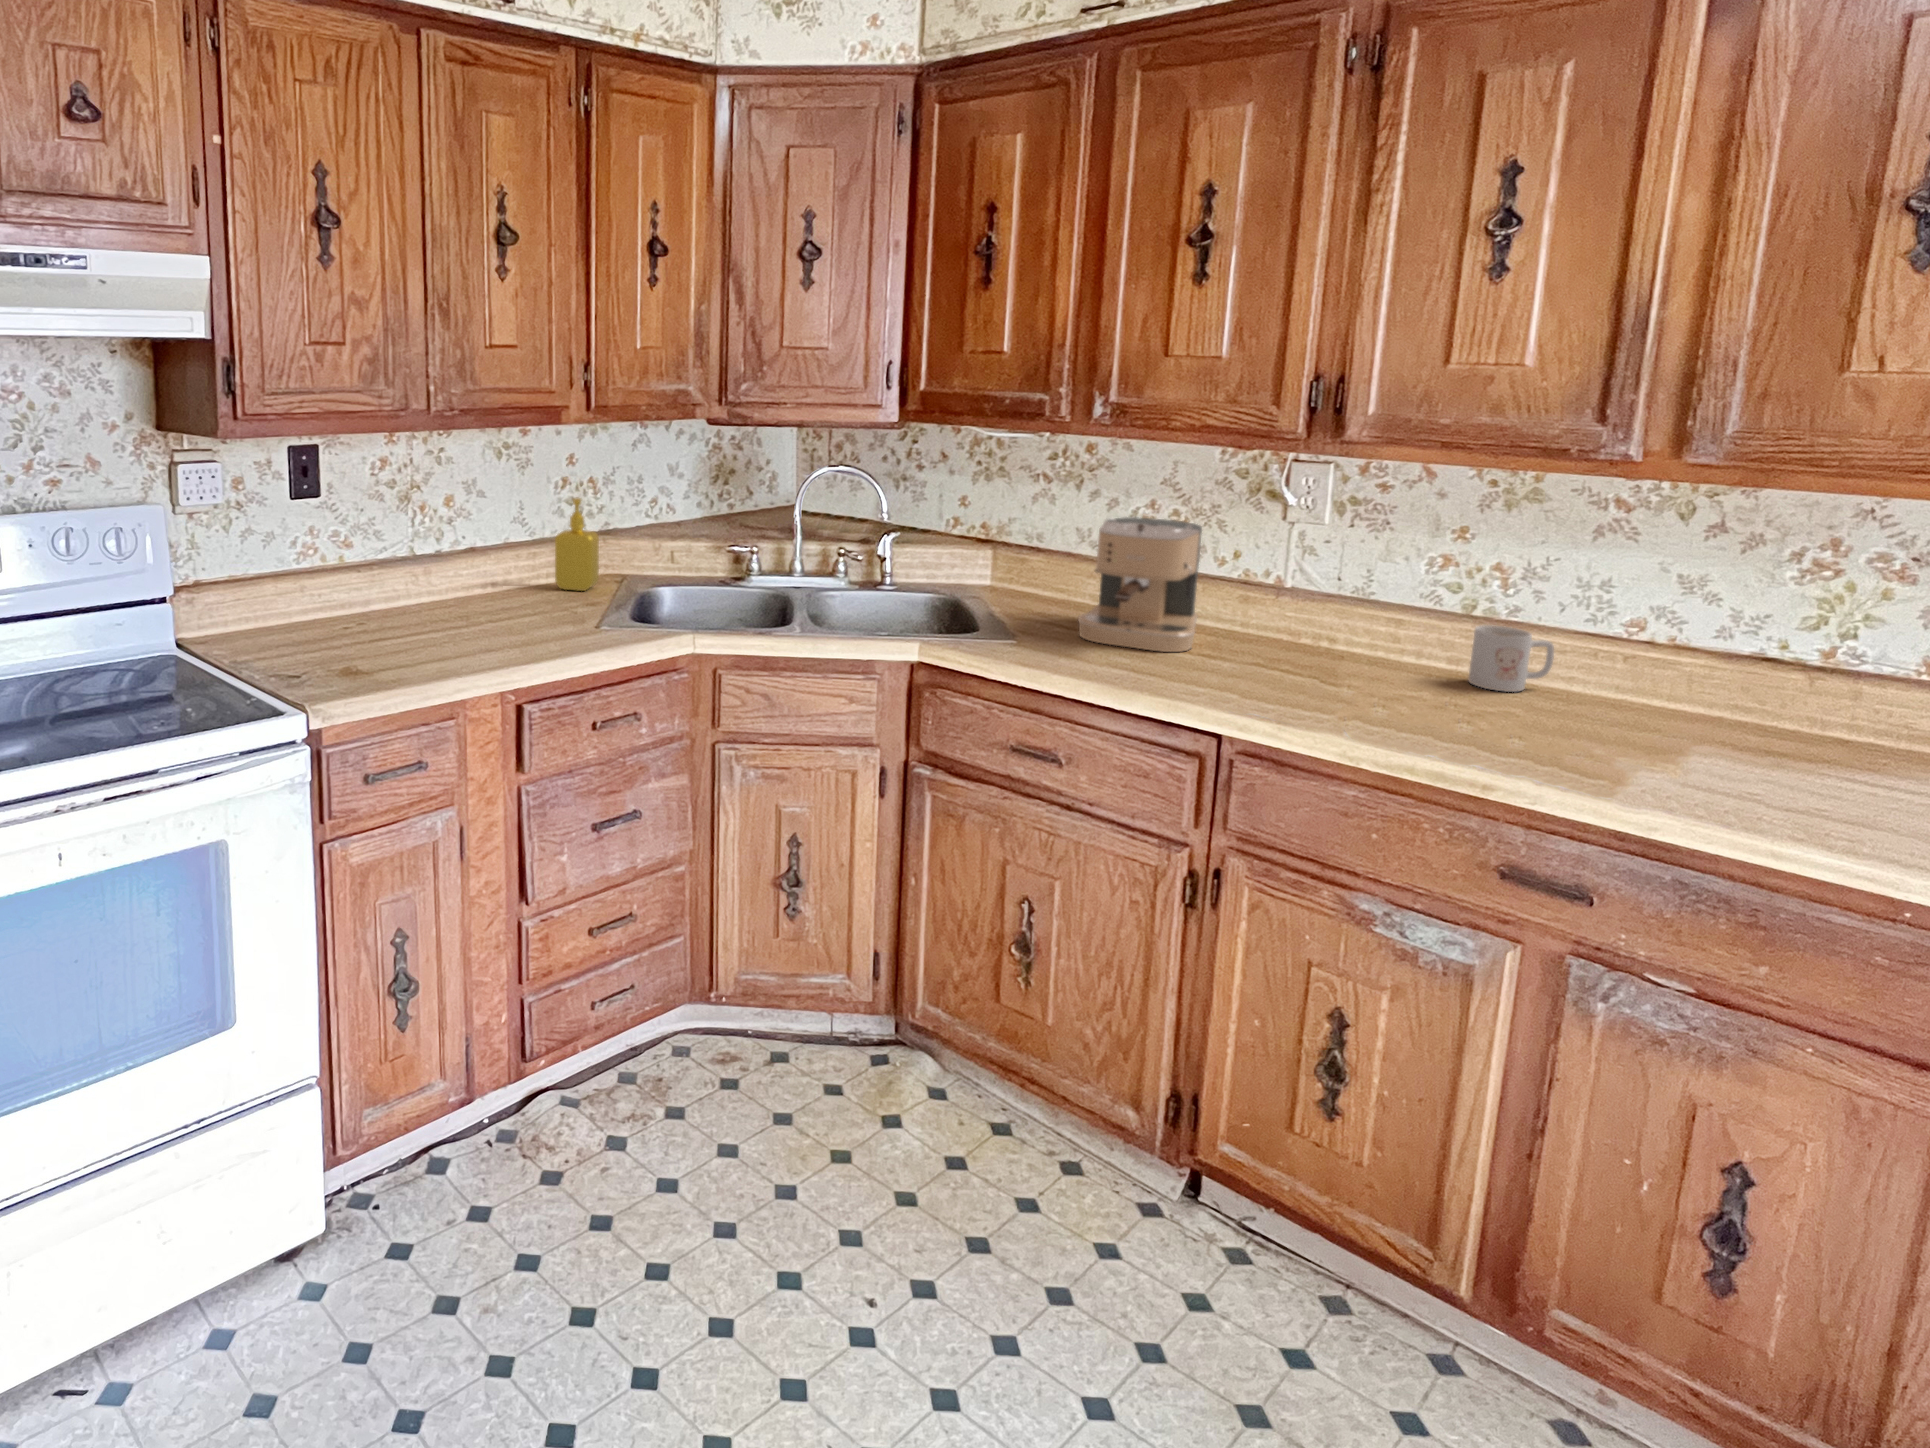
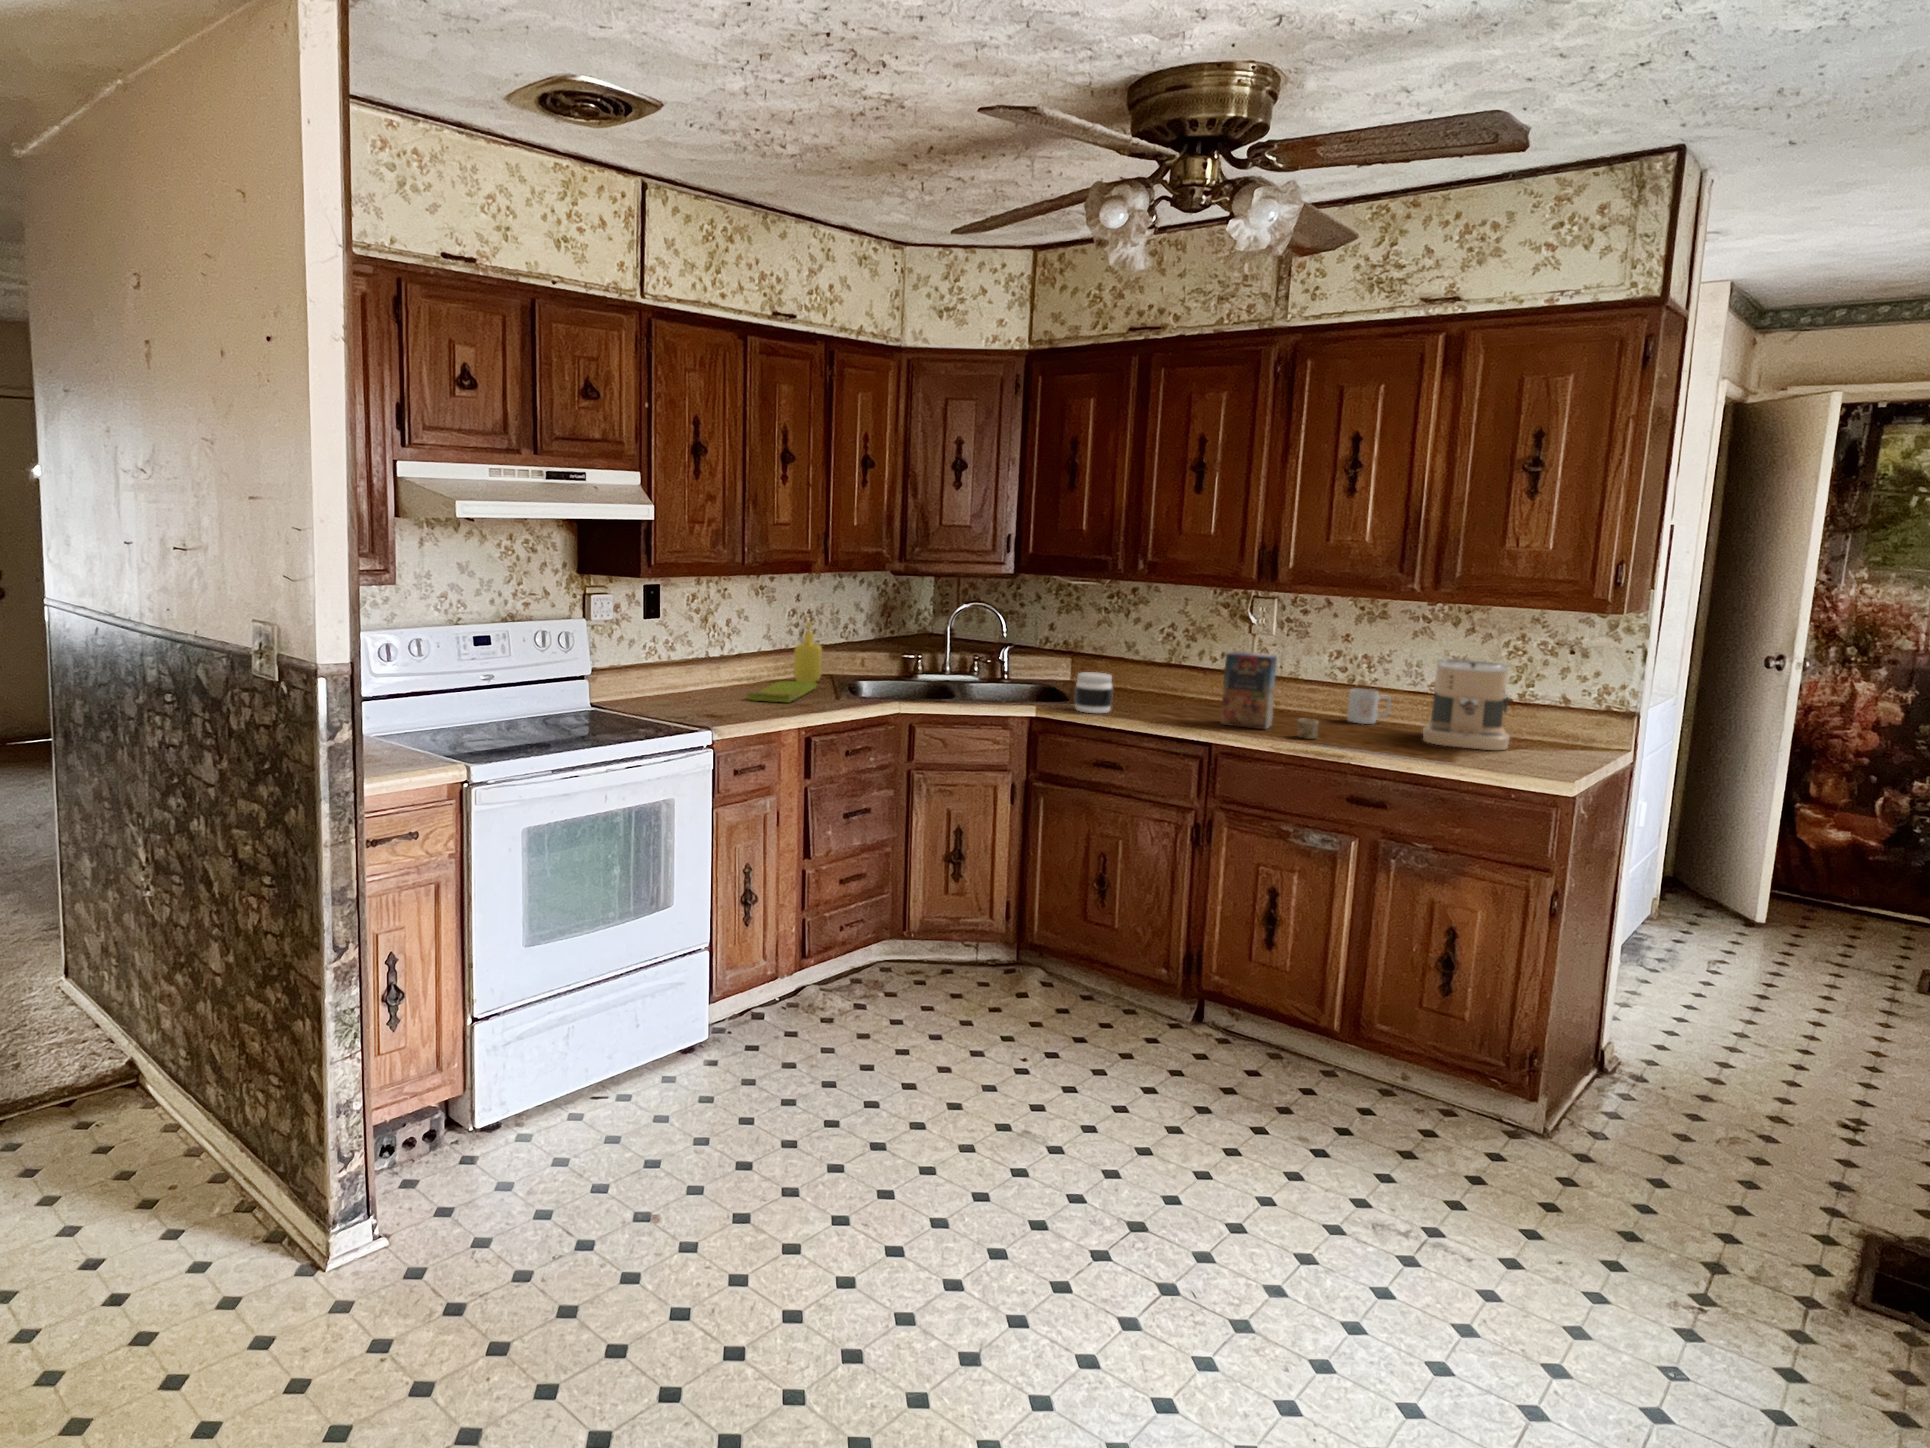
coffee maker: present [1078,517,1202,652] -> present [1423,659,1510,750]
cereal box: none [1238,562,1436,739] -> present [1221,651,1319,739]
dish towel: none [443,590,580,638] -> present [747,680,817,702]
jar: none [980,590,1045,664] -> present [1075,672,1113,713]

